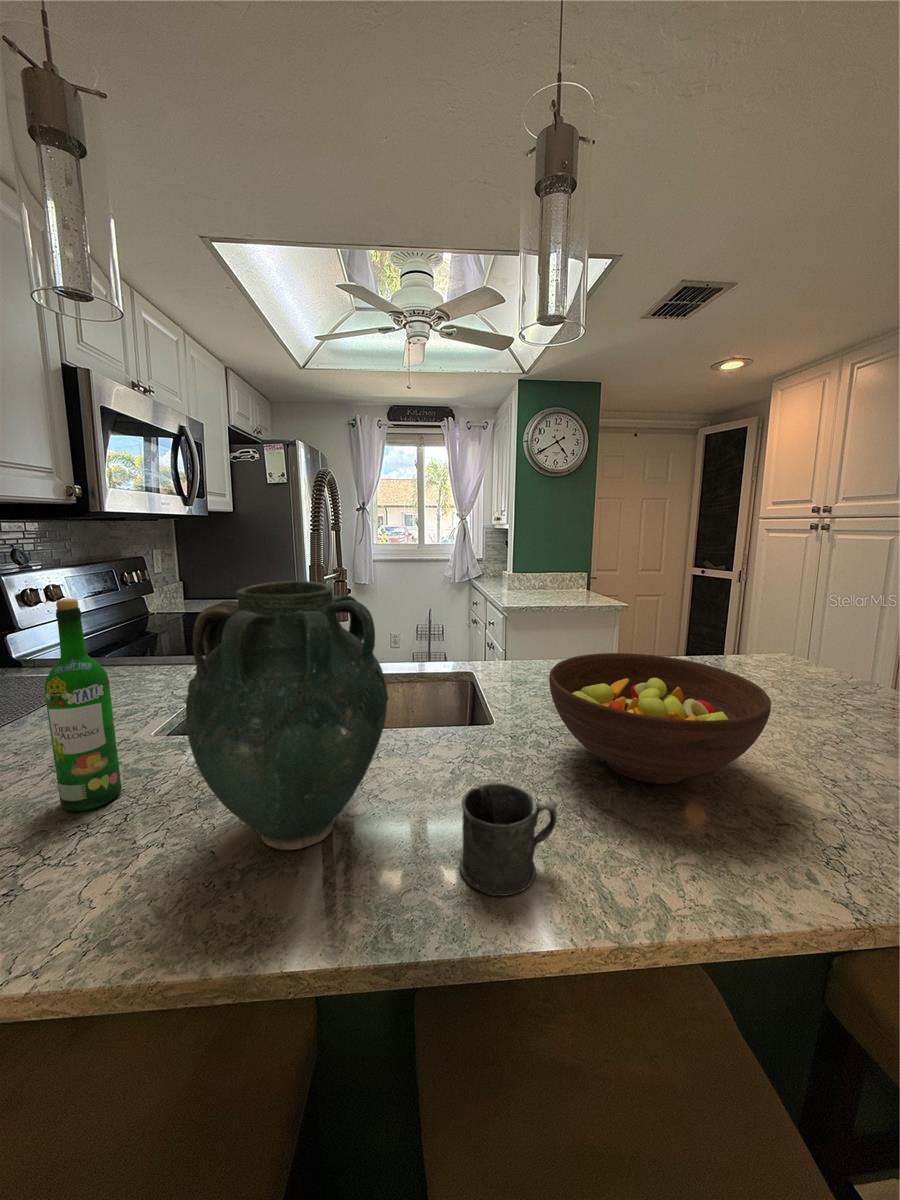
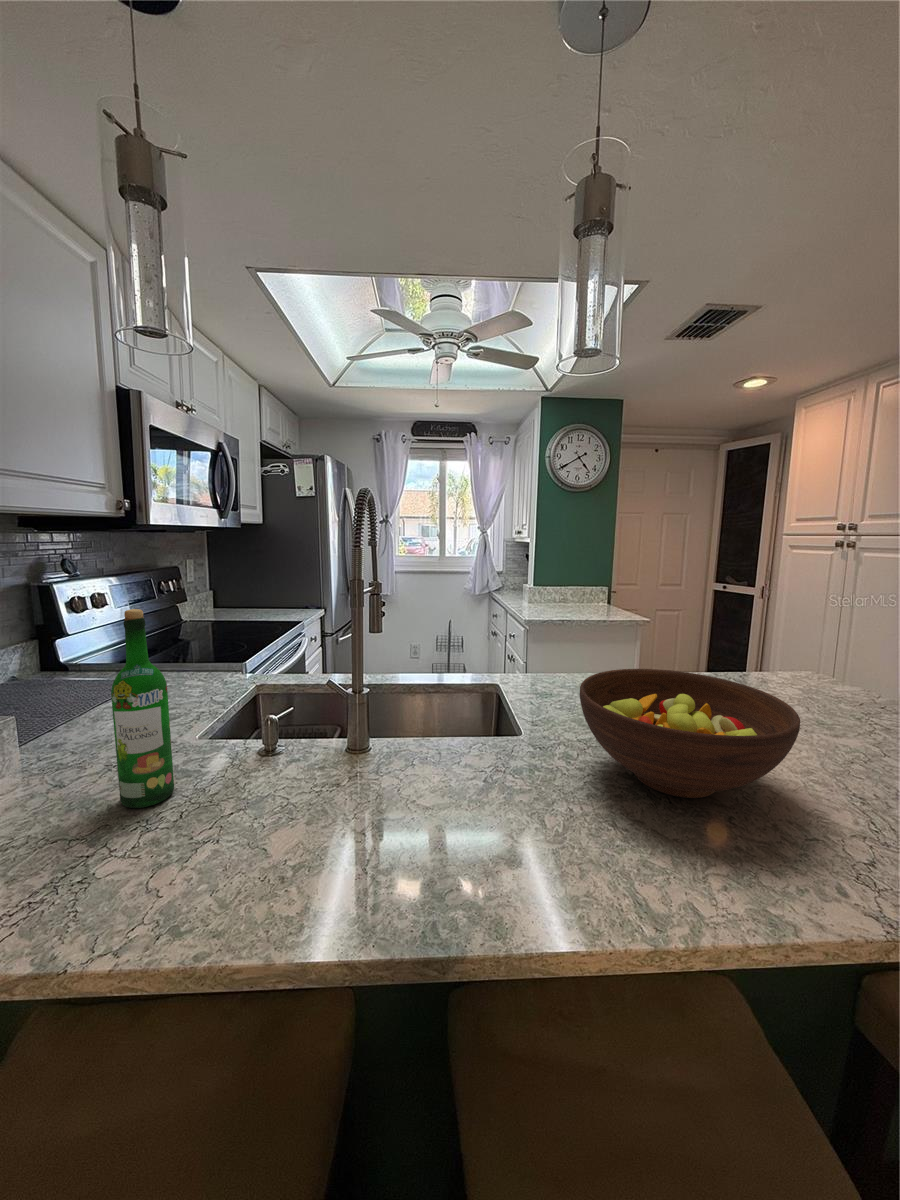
vase: present [186,581,388,850] -> none [246,596,430,850]
mug: present [460,783,557,896] -> none [498,791,592,898]

